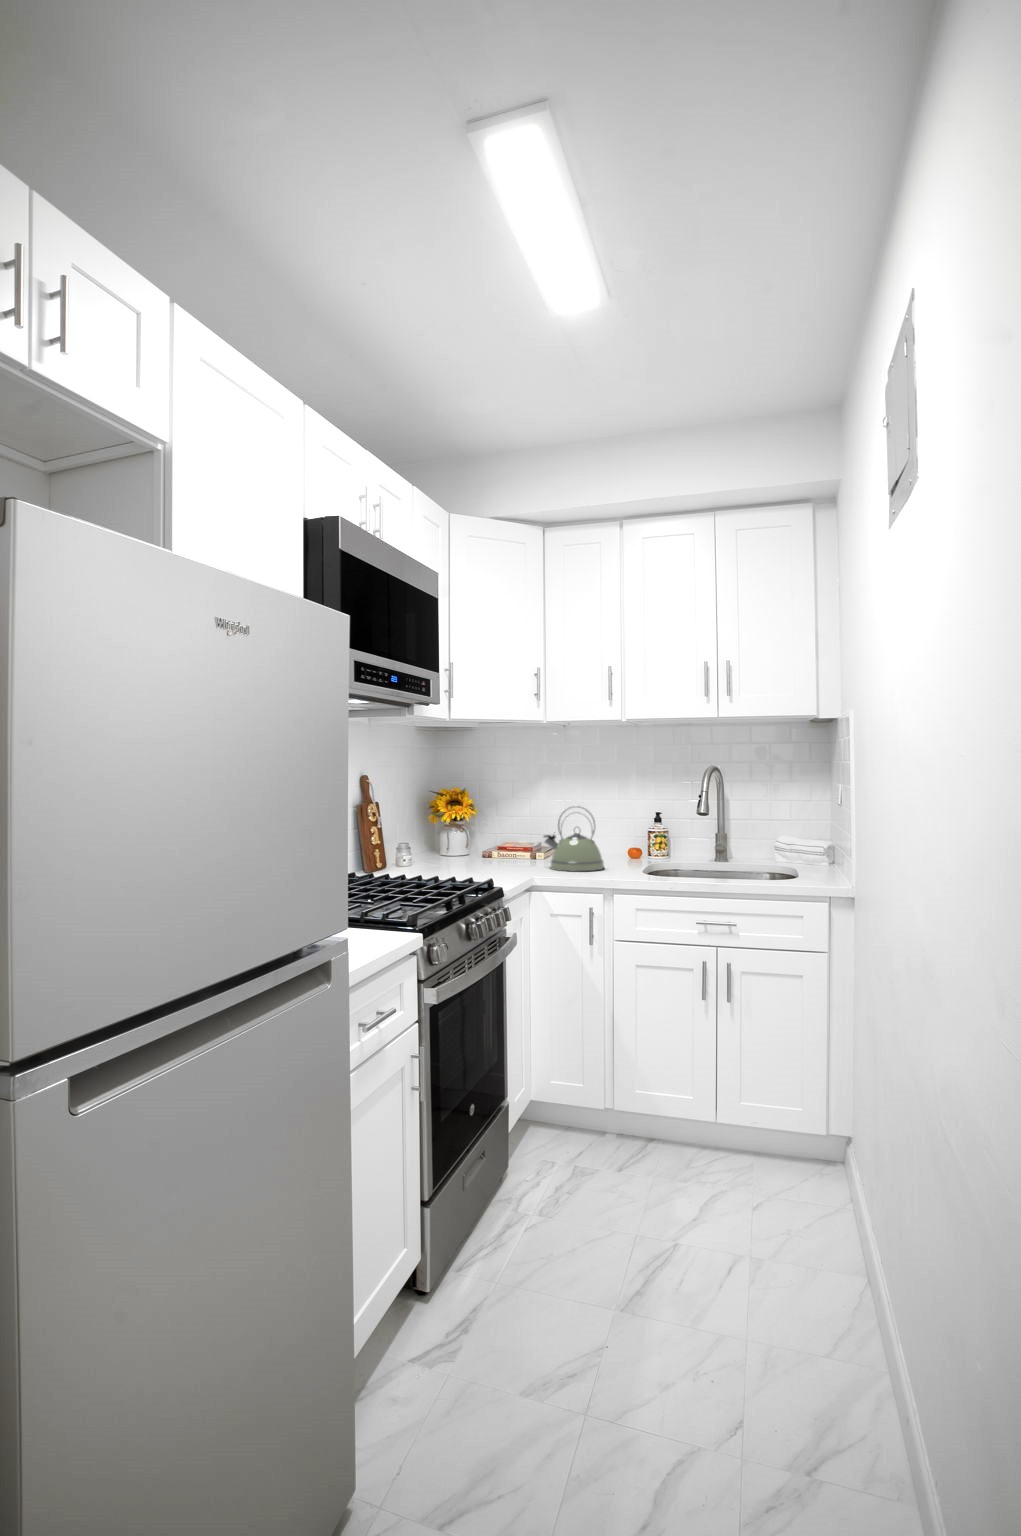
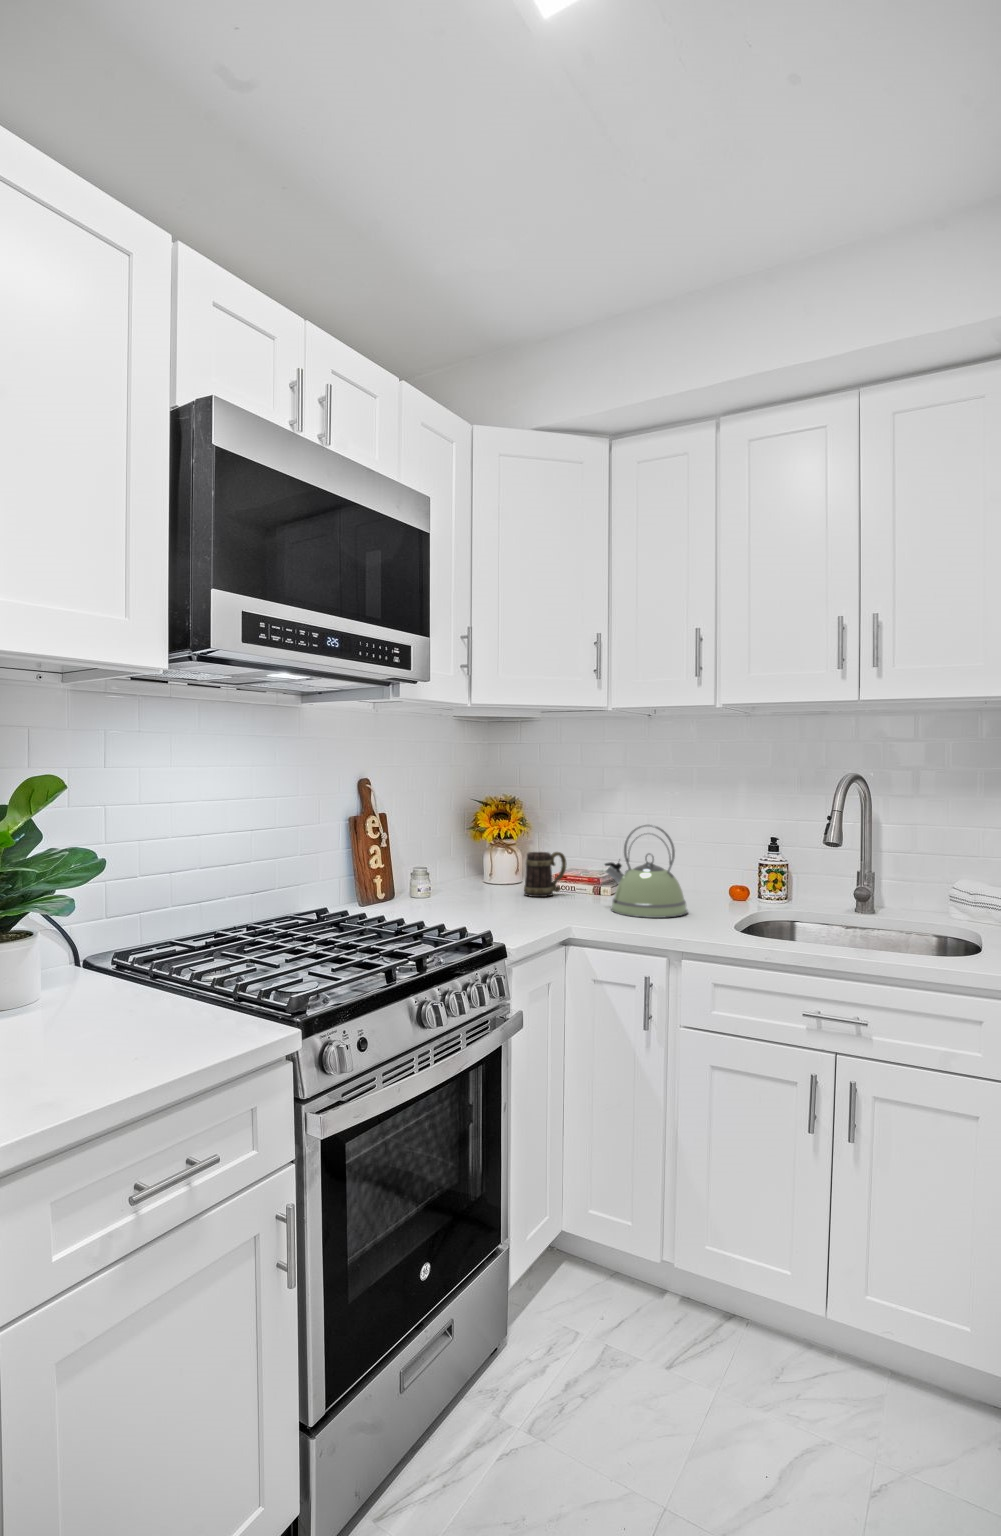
mug: none [478,830,509,864] -> present [524,852,567,897]

